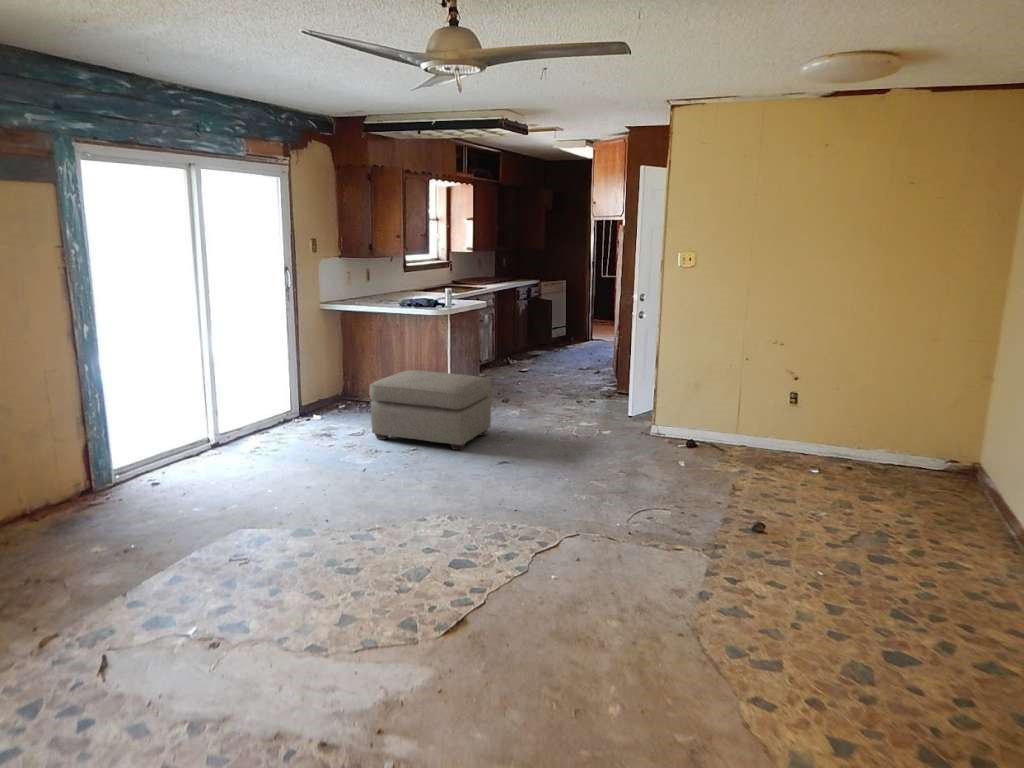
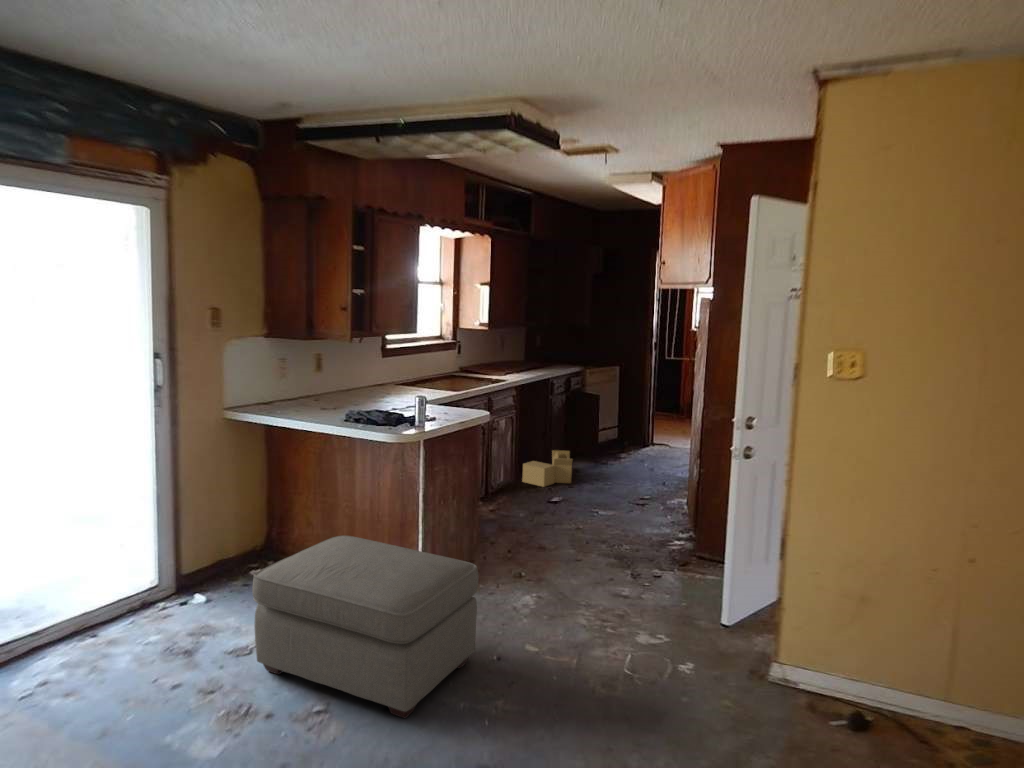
cardboard box: none [500,341,535,365] -> present [522,450,572,487]

